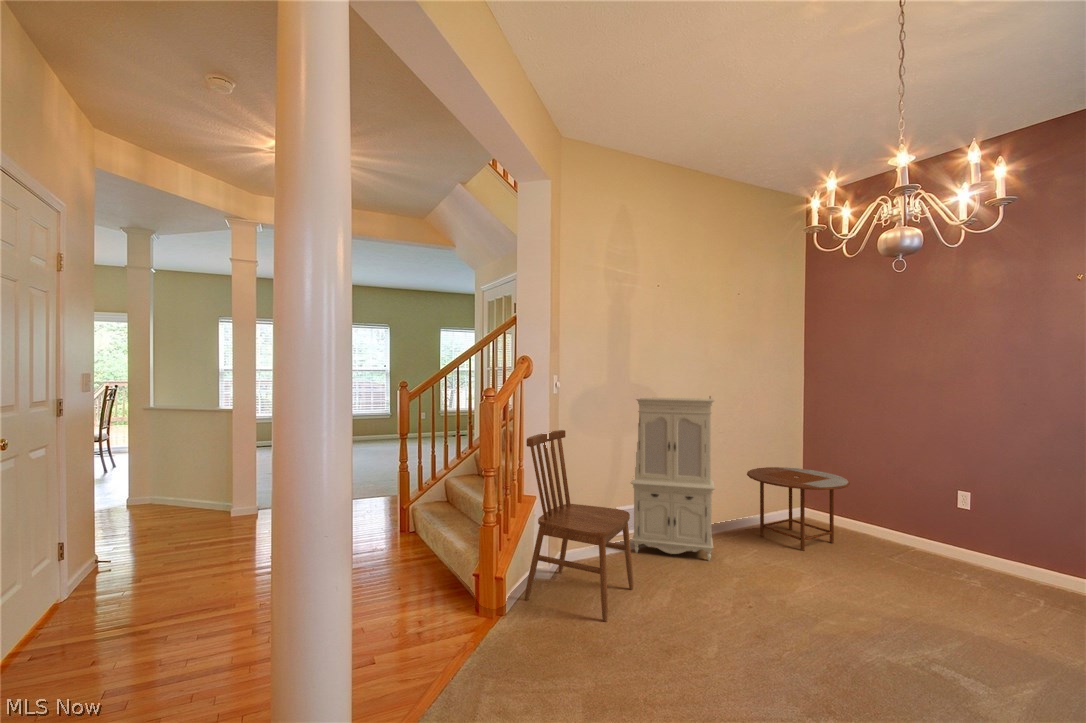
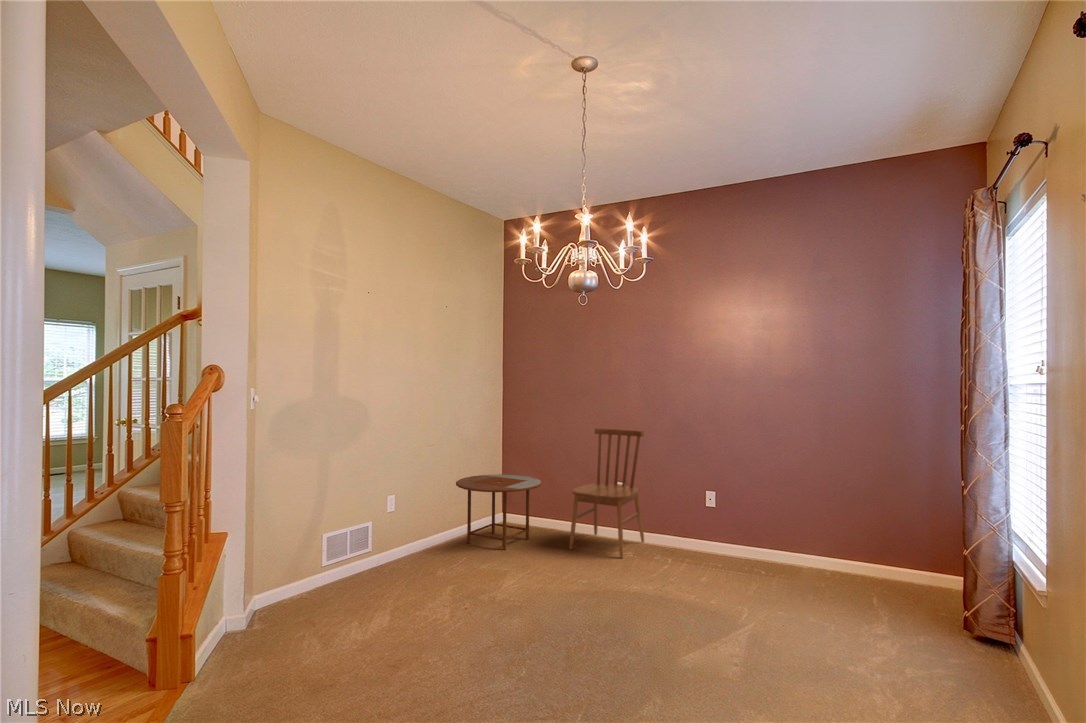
cabinet: present [631,397,715,560] -> none [340,408,429,581]
dining chair: present [525,430,633,621] -> present [569,428,644,558]

